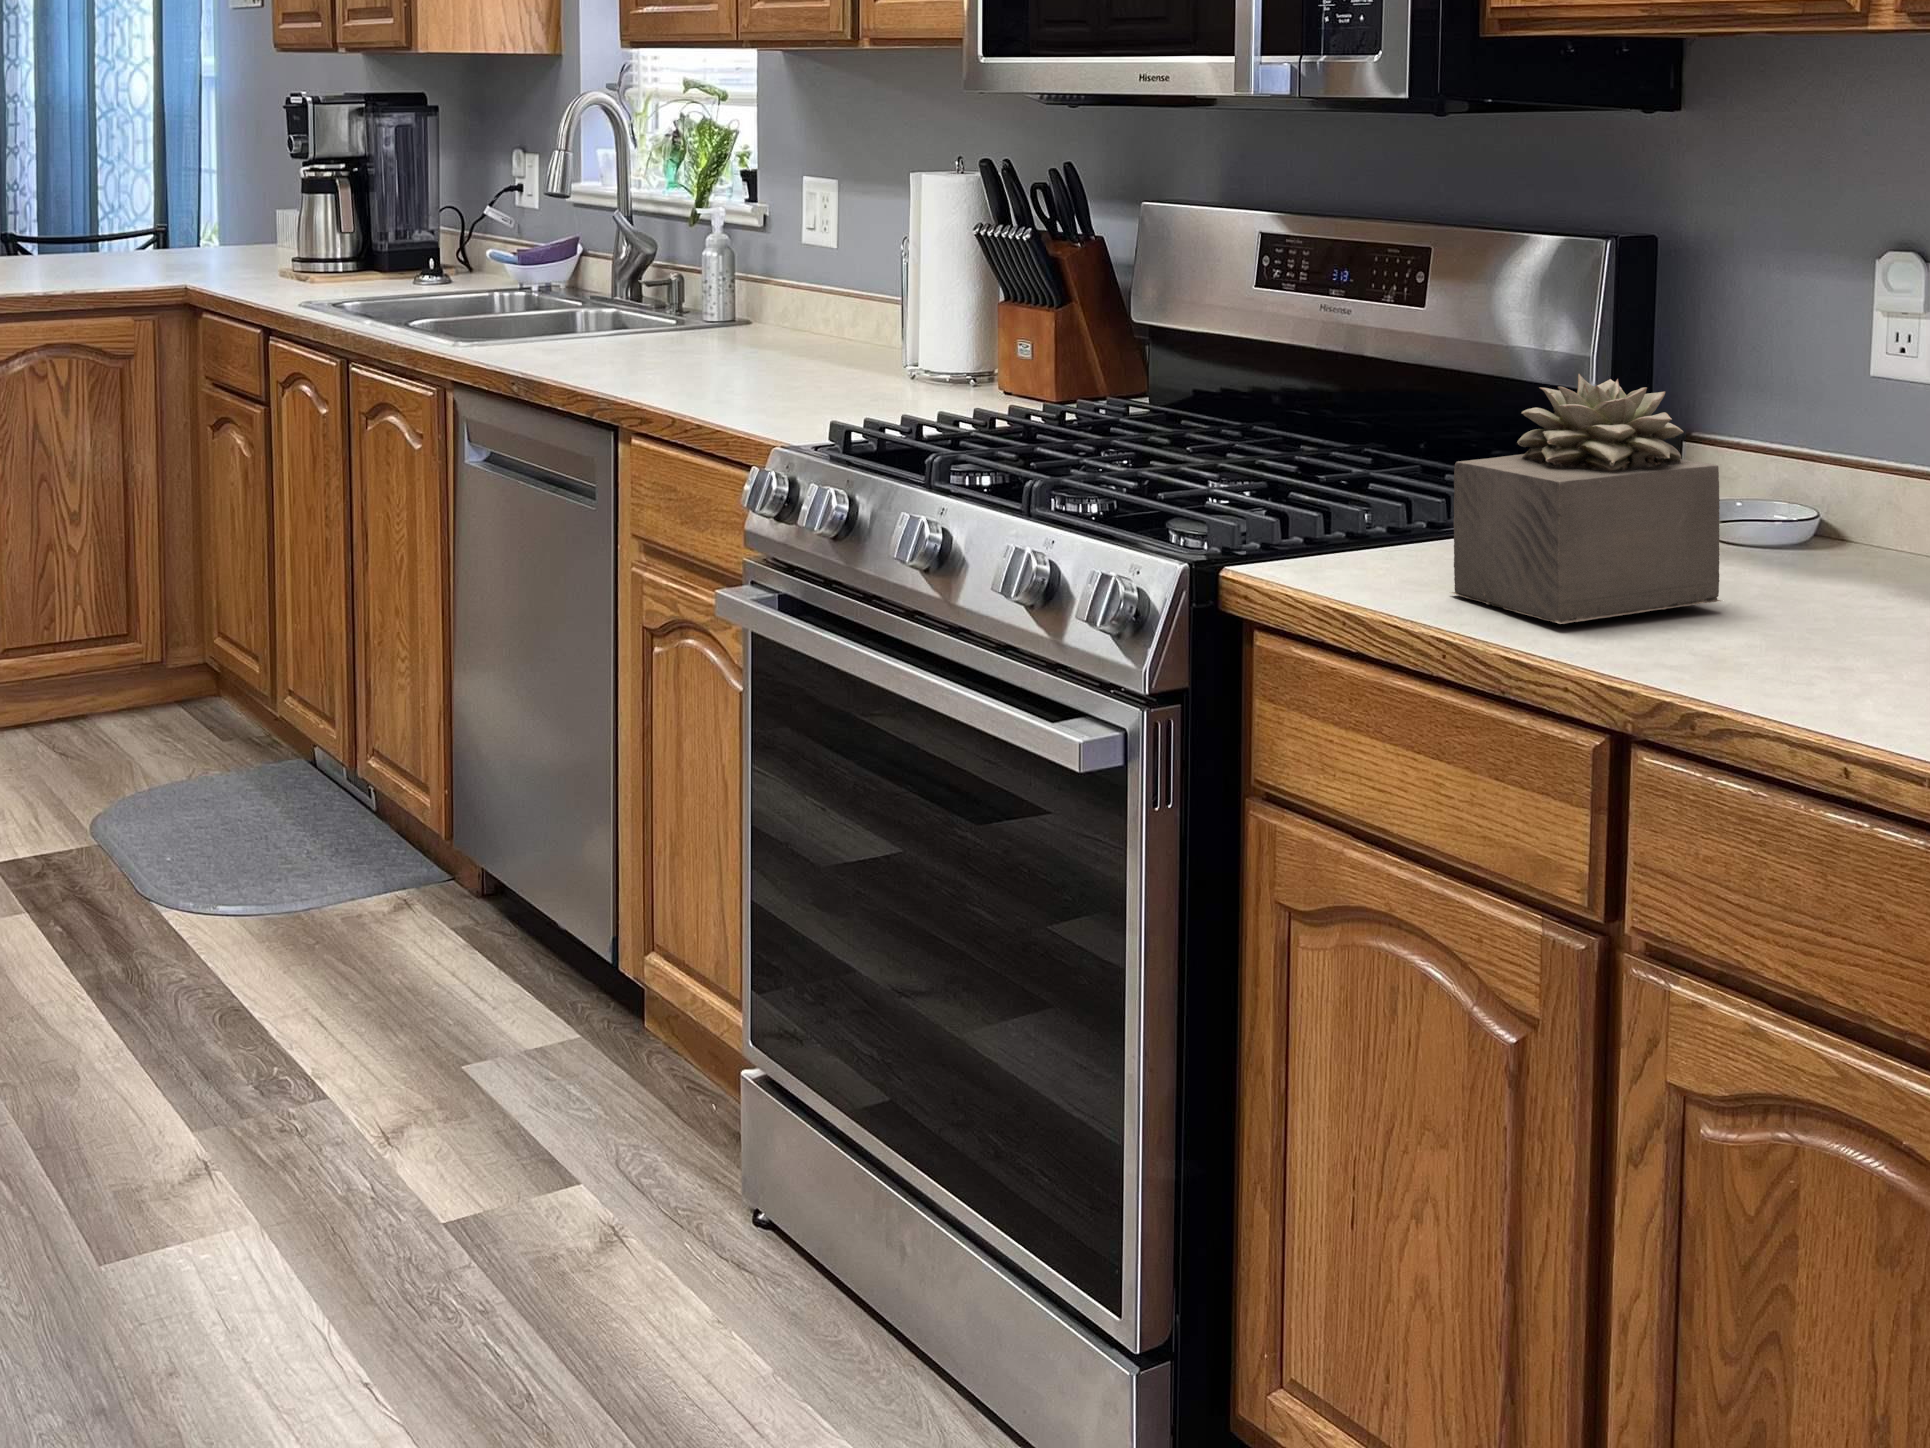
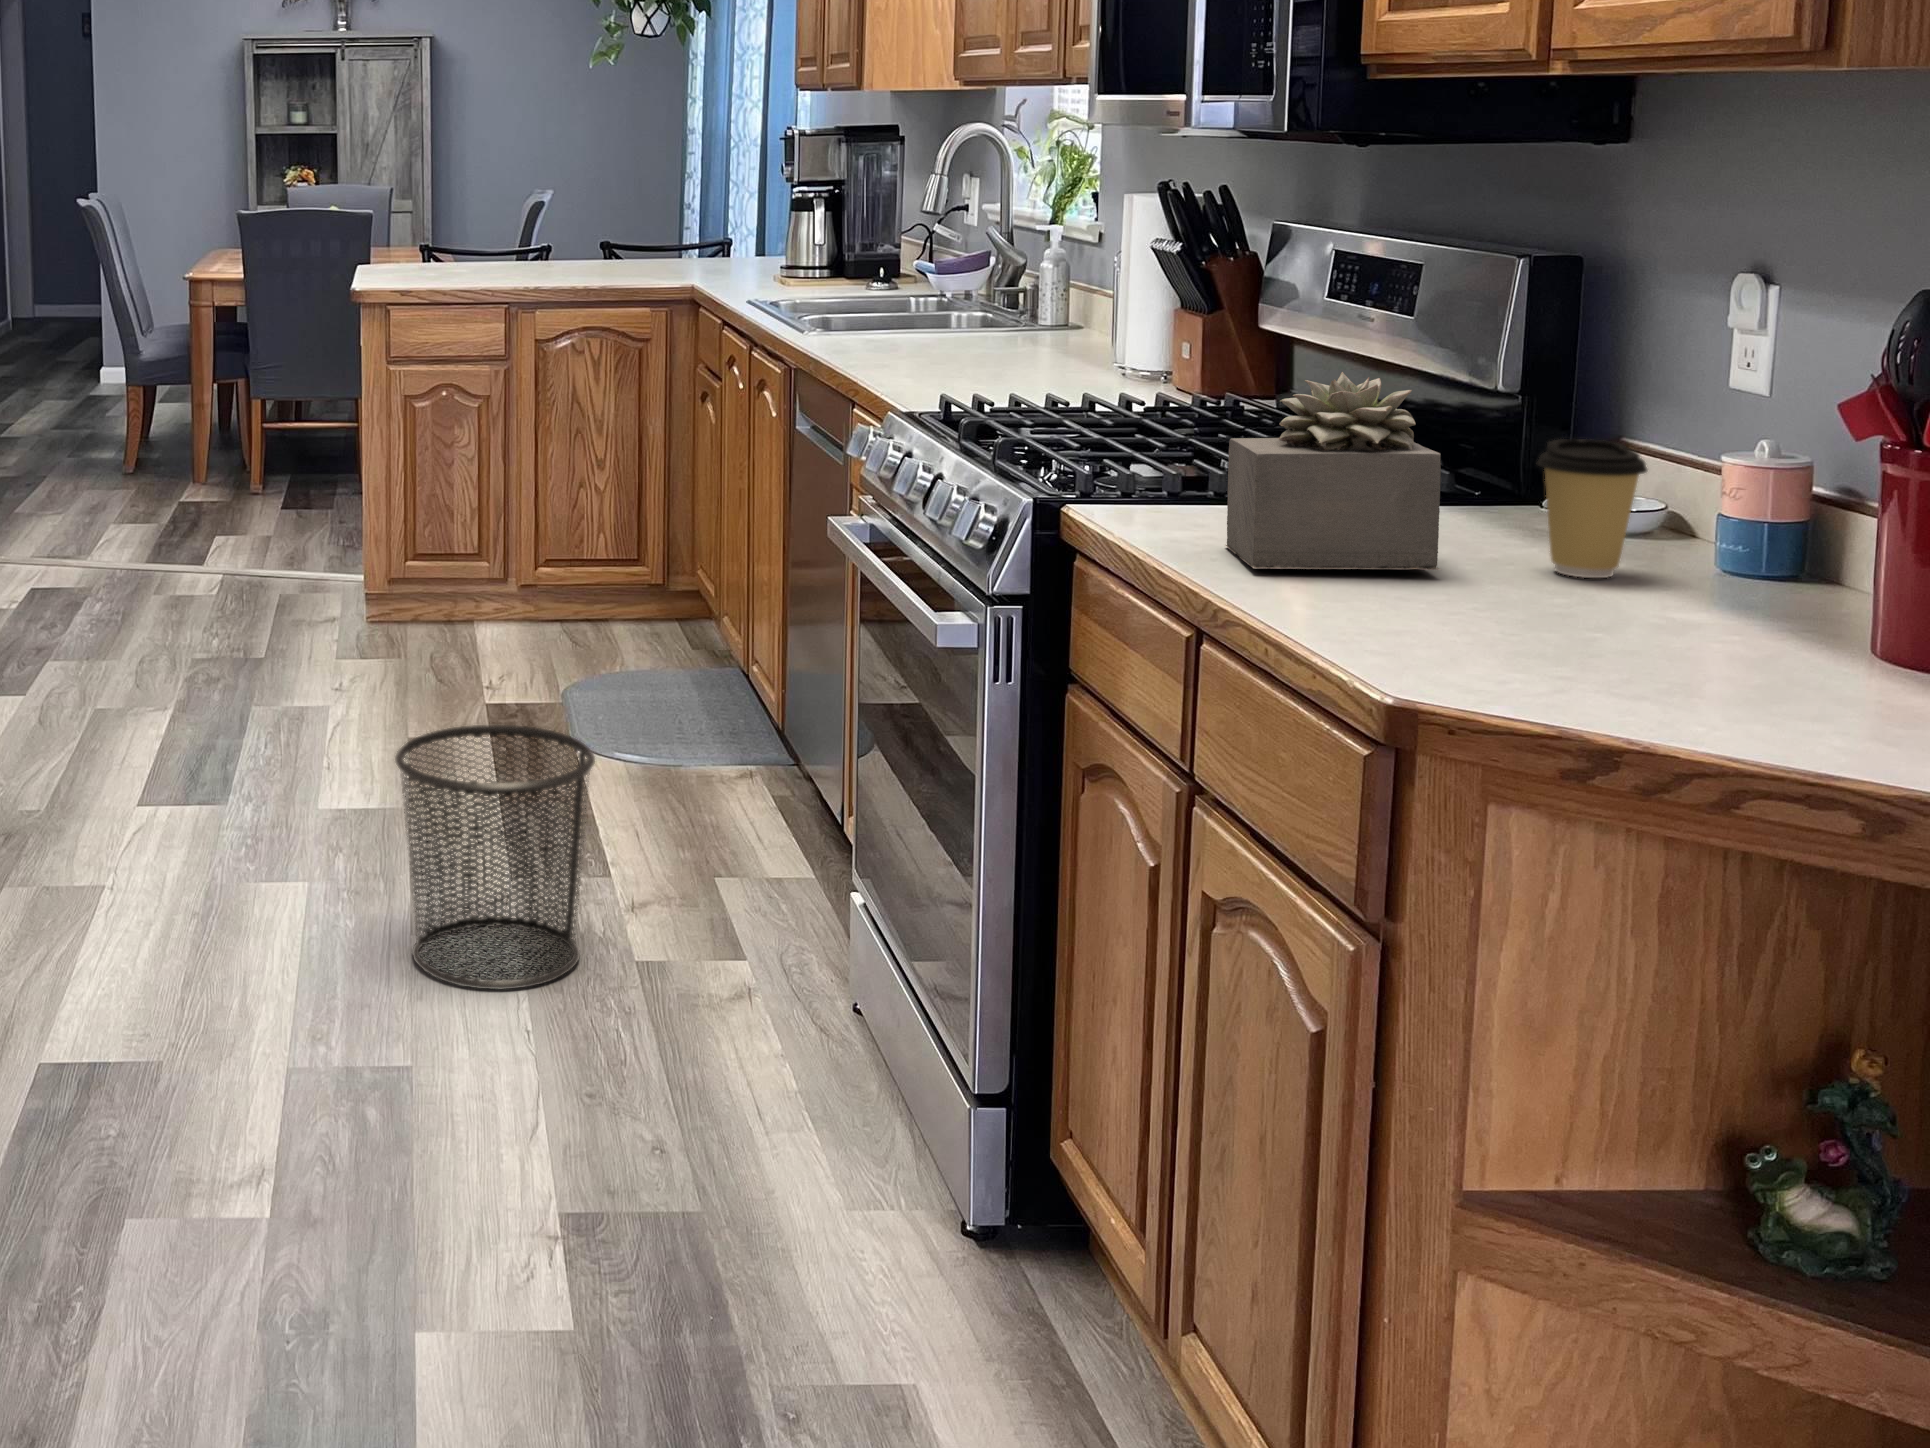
coffee cup: none [1758,435,1876,592] -> present [1536,439,1647,578]
waste bin: none [74,920,379,1336] -> present [395,725,595,989]

